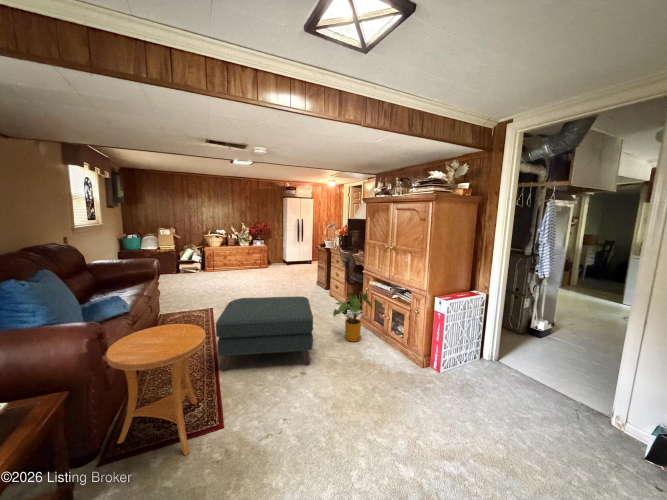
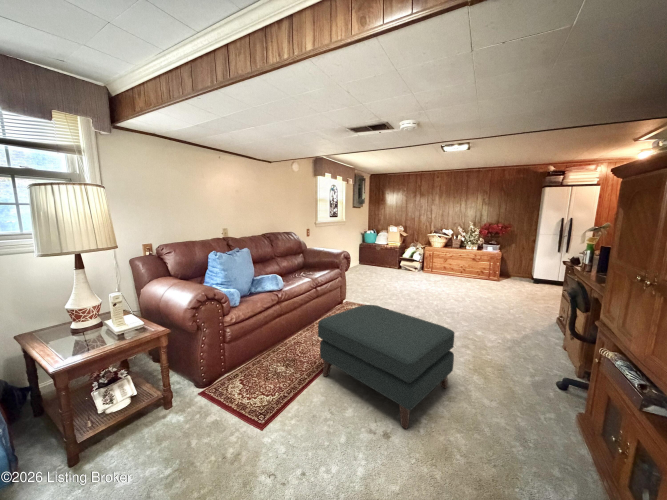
house plant: present [333,292,380,342] -> none [484,355,614,451]
side table: present [106,324,206,455] -> none [196,305,278,430]

